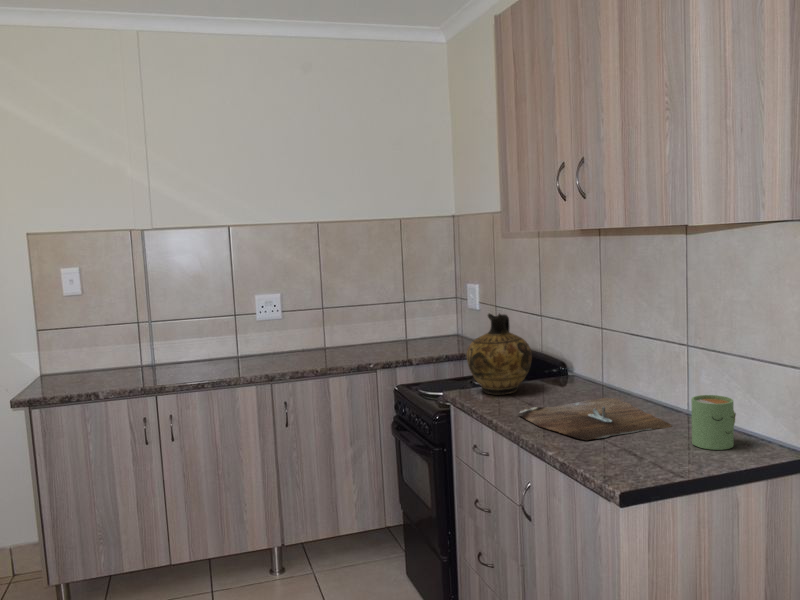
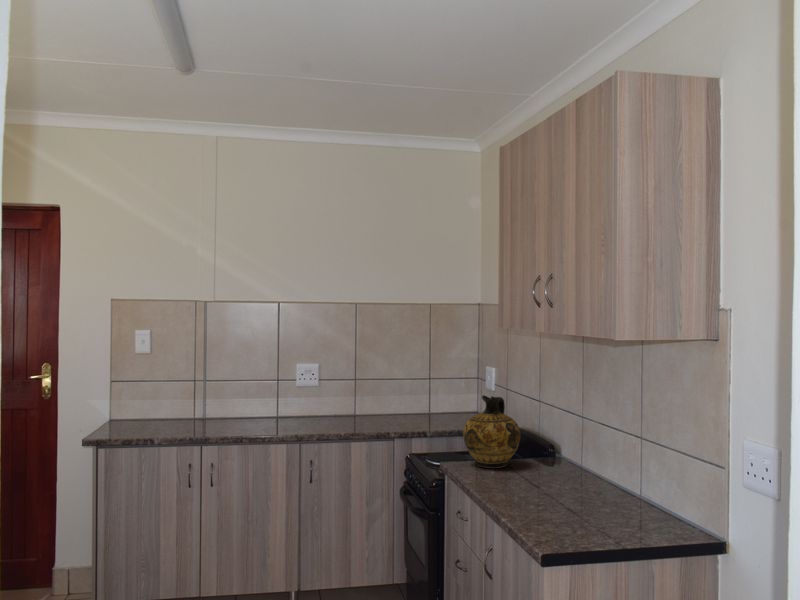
mug: present [691,395,736,450] -> none [628,480,668,529]
cutting board: present [519,398,671,440] -> none [495,478,622,511]

